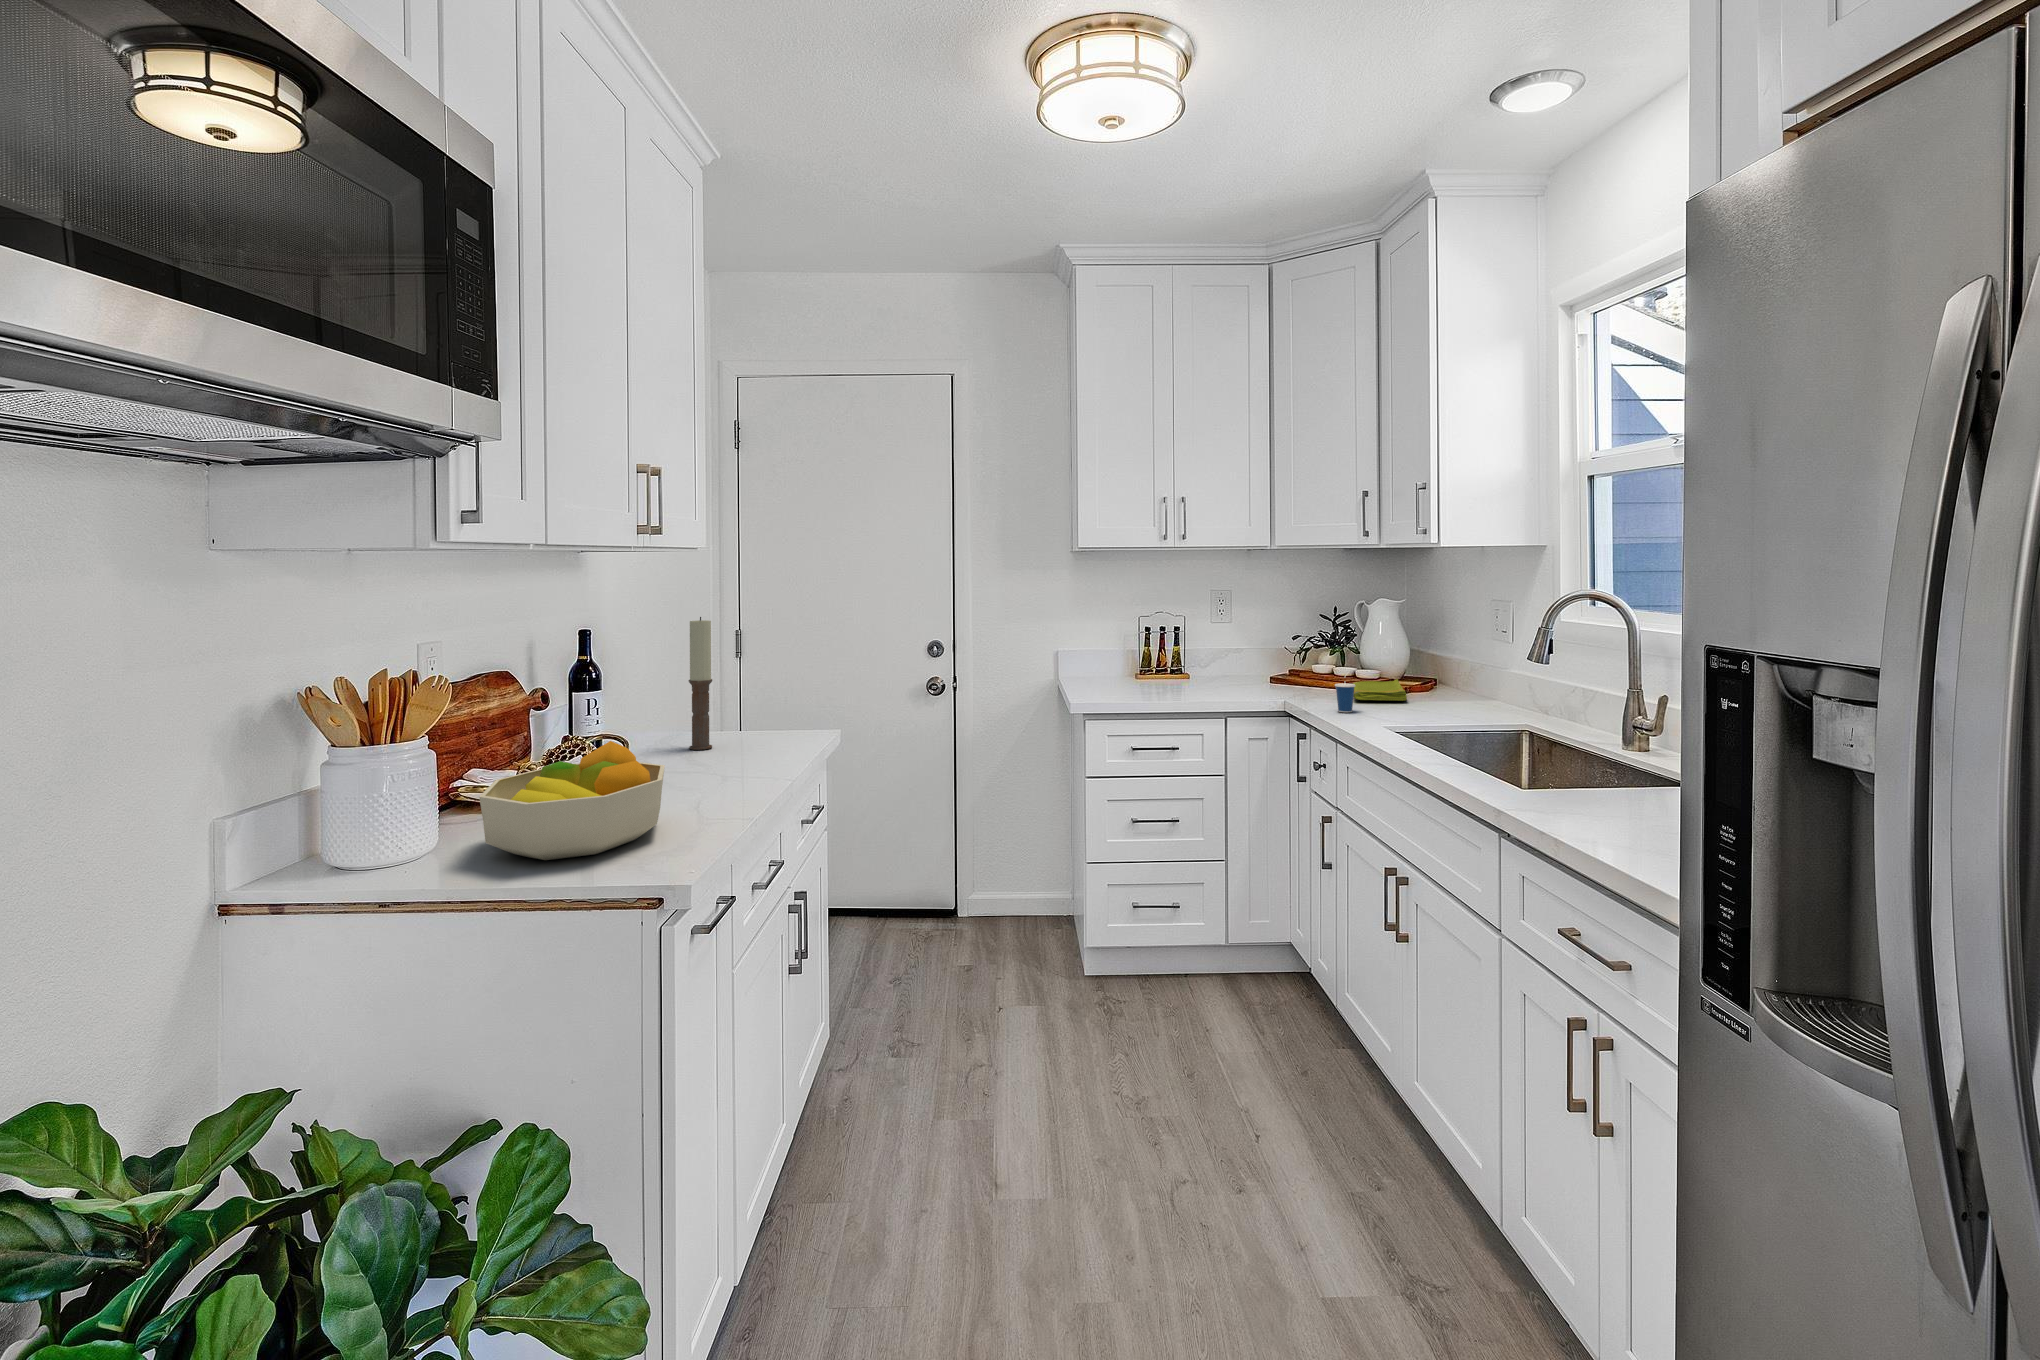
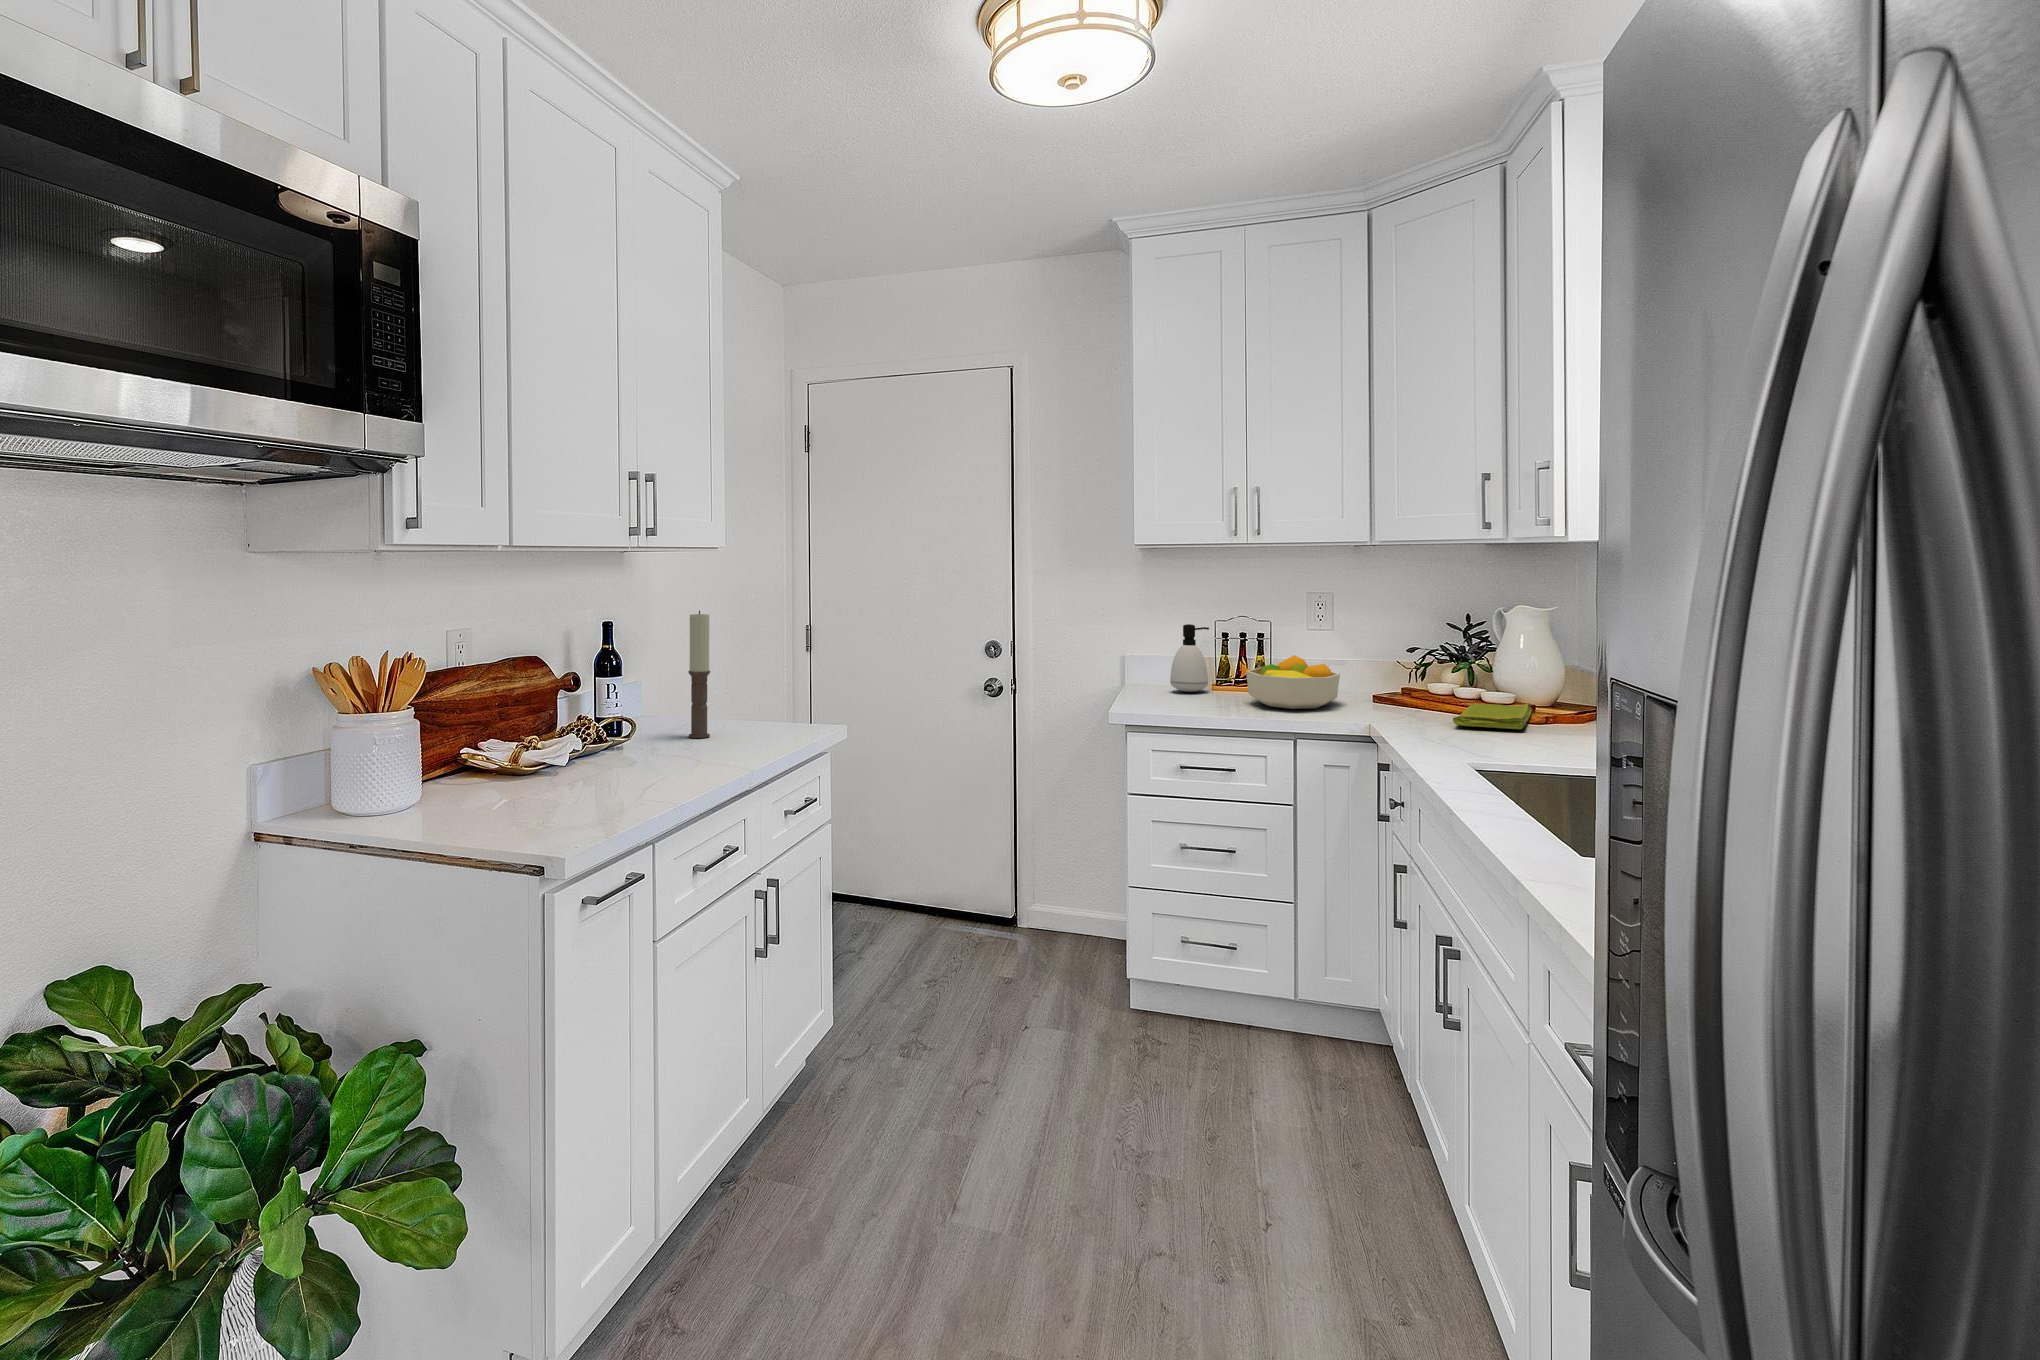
soap dispenser: none [1099,620,1132,682] -> present [1170,624,1209,692]
cup: present [1335,670,1355,712] -> none [1419,689,1446,739]
fruit bowl: present [479,741,665,860] -> present [1246,655,1340,709]

